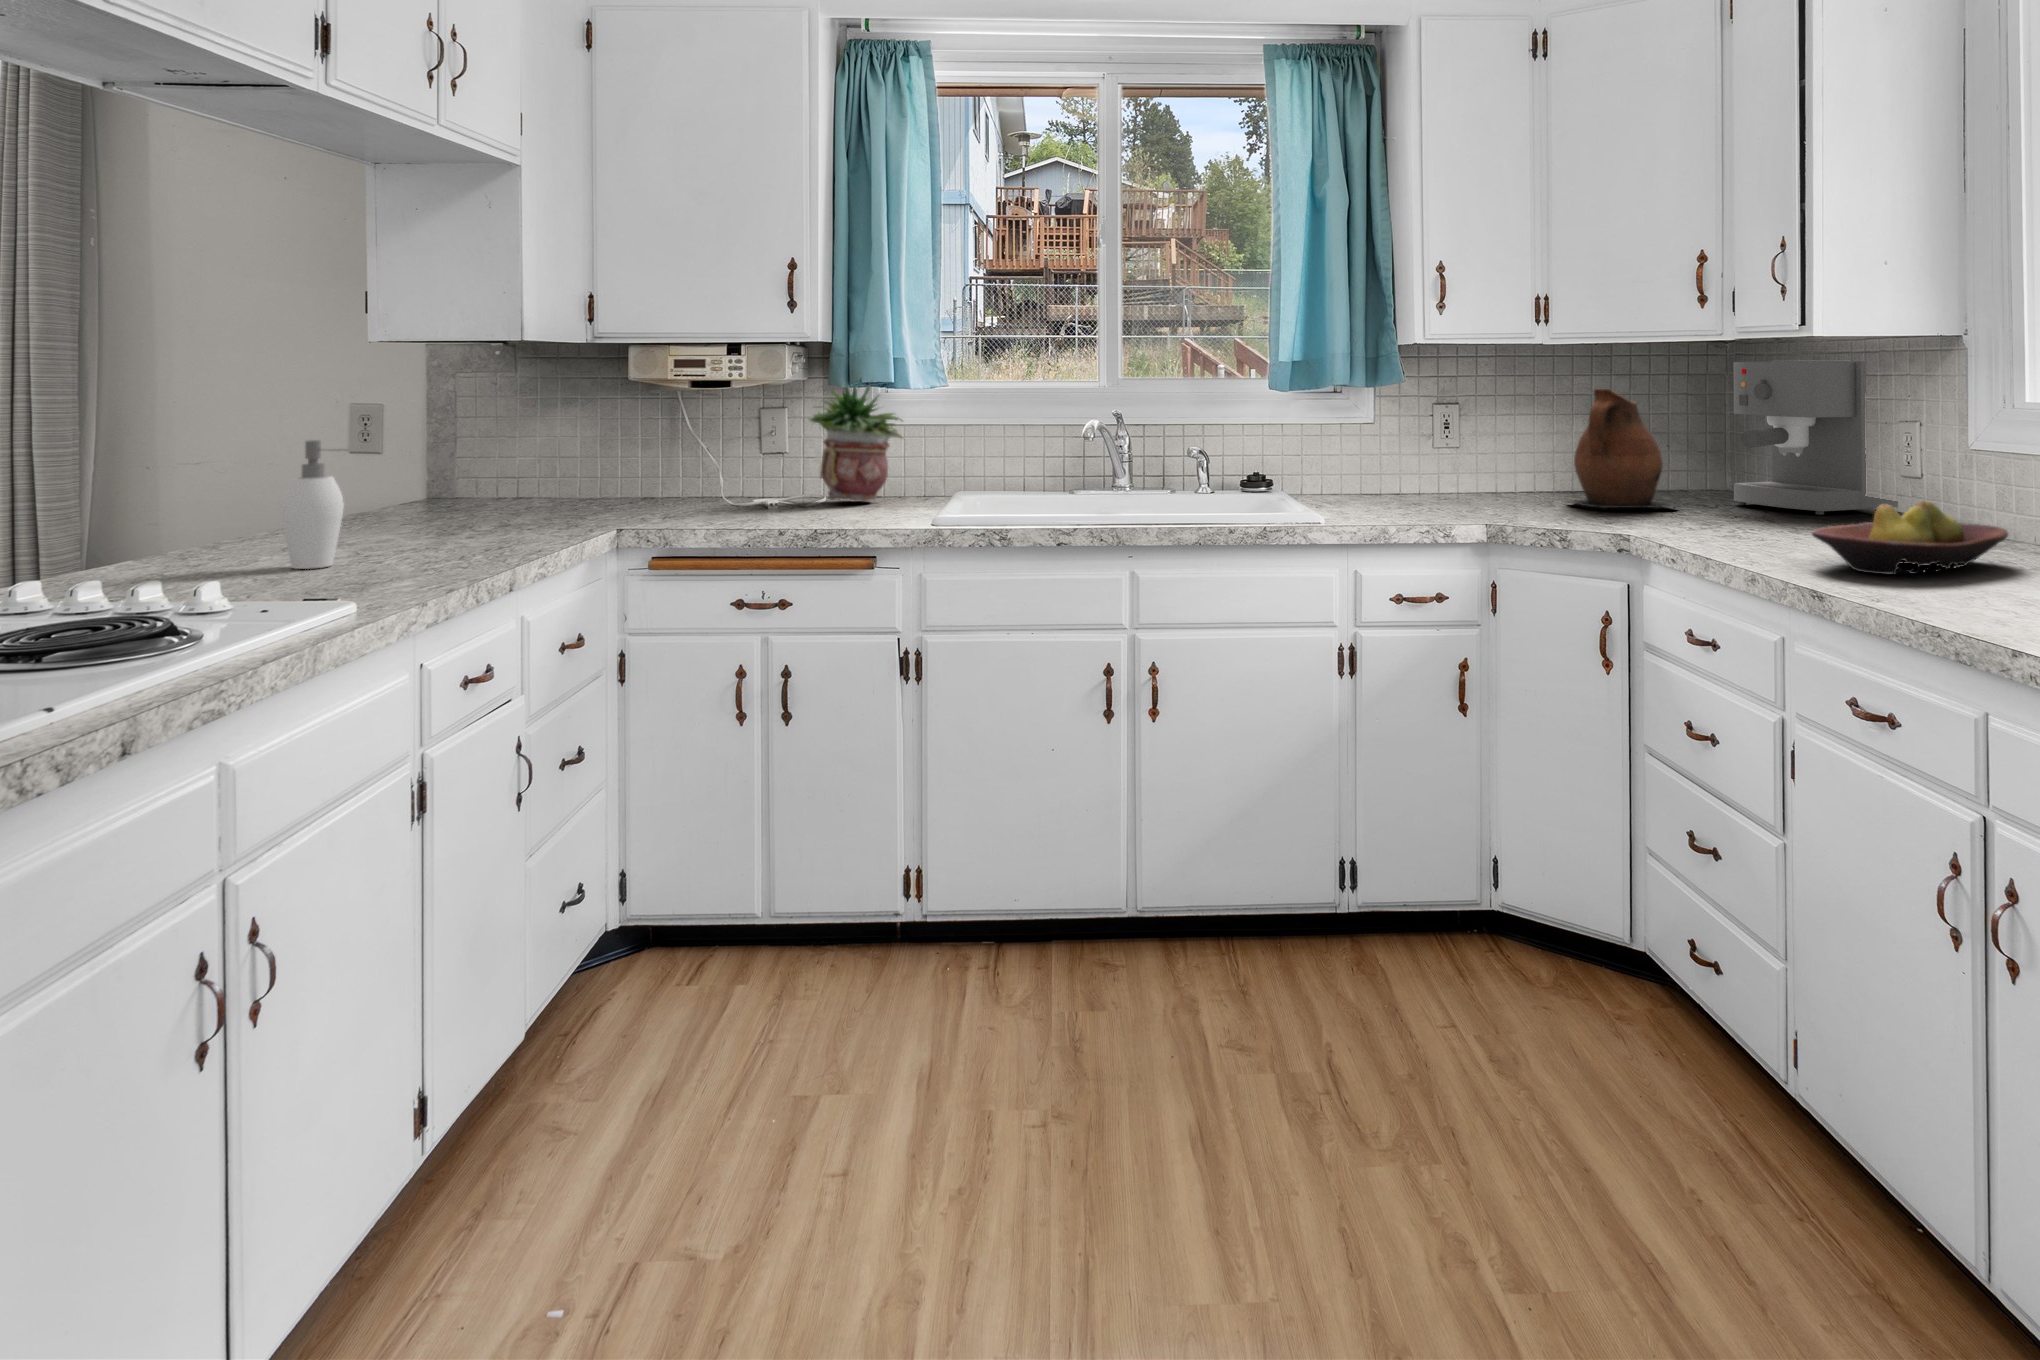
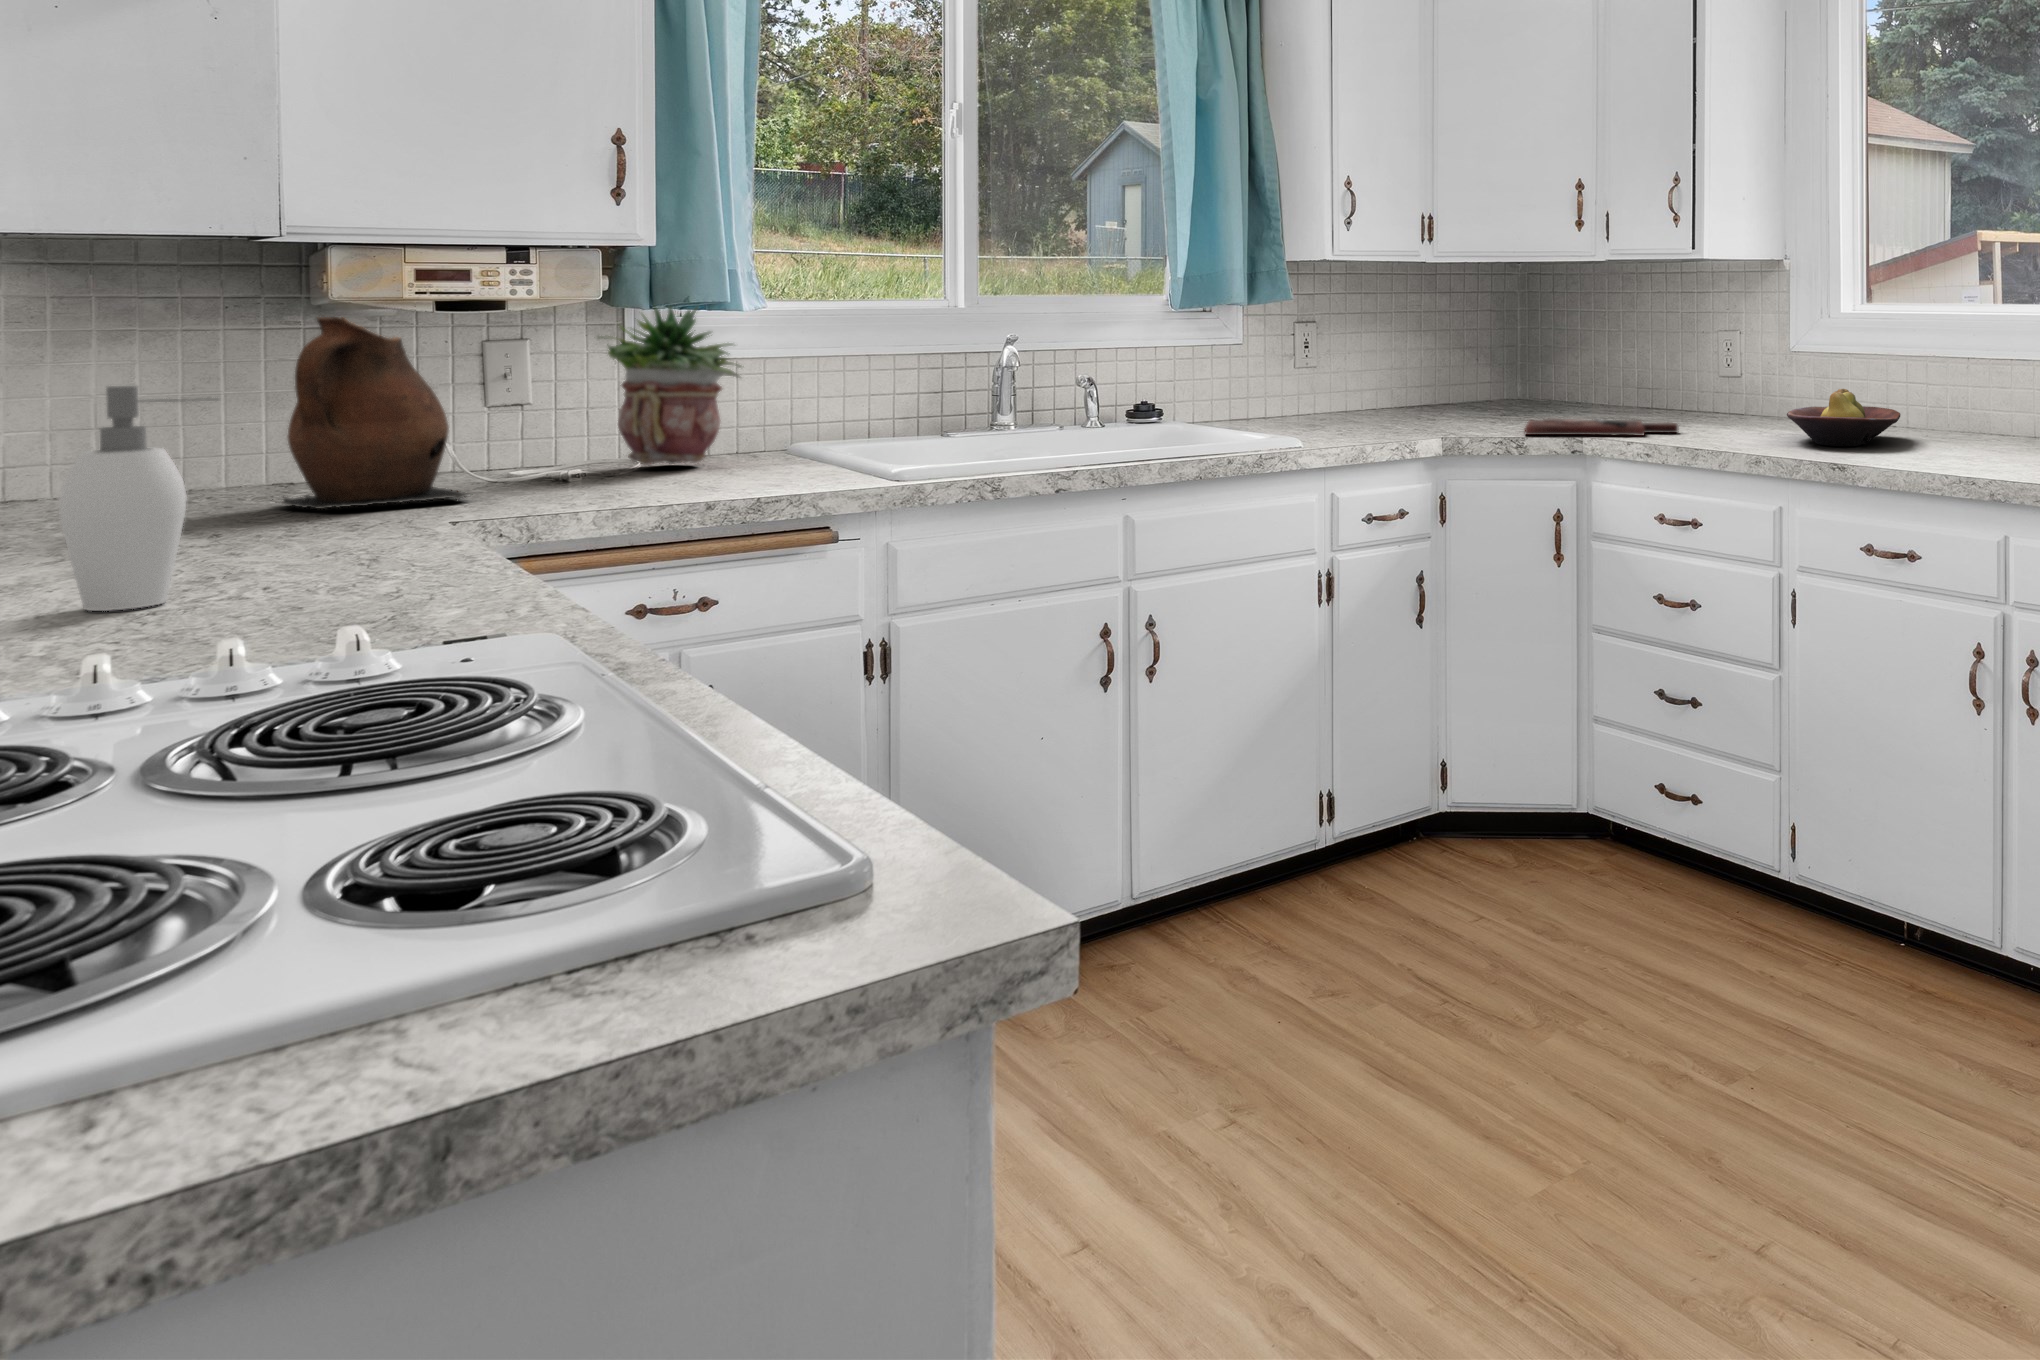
coffee maker: present [1733,360,1898,514] -> none [1562,282,1684,415]
ceramic pitcher: present [1570,389,1678,508] -> present [272,317,469,509]
cutting board: none [1566,511,1753,539] -> present [1525,418,1679,436]

